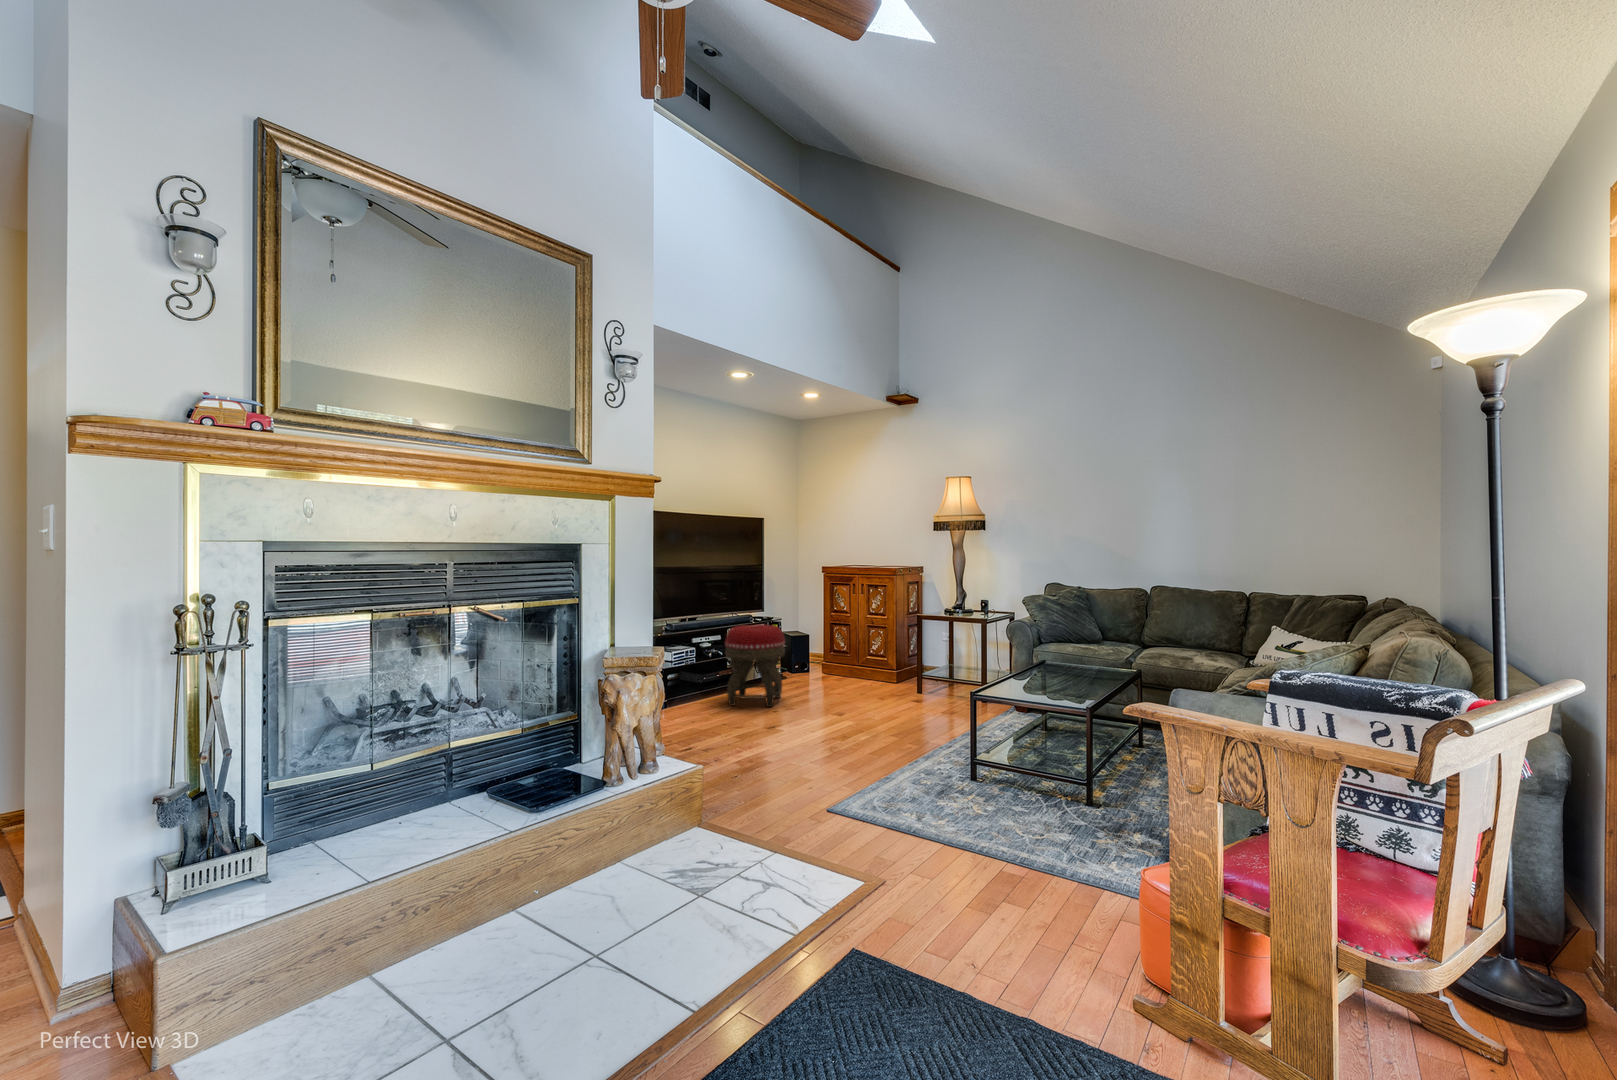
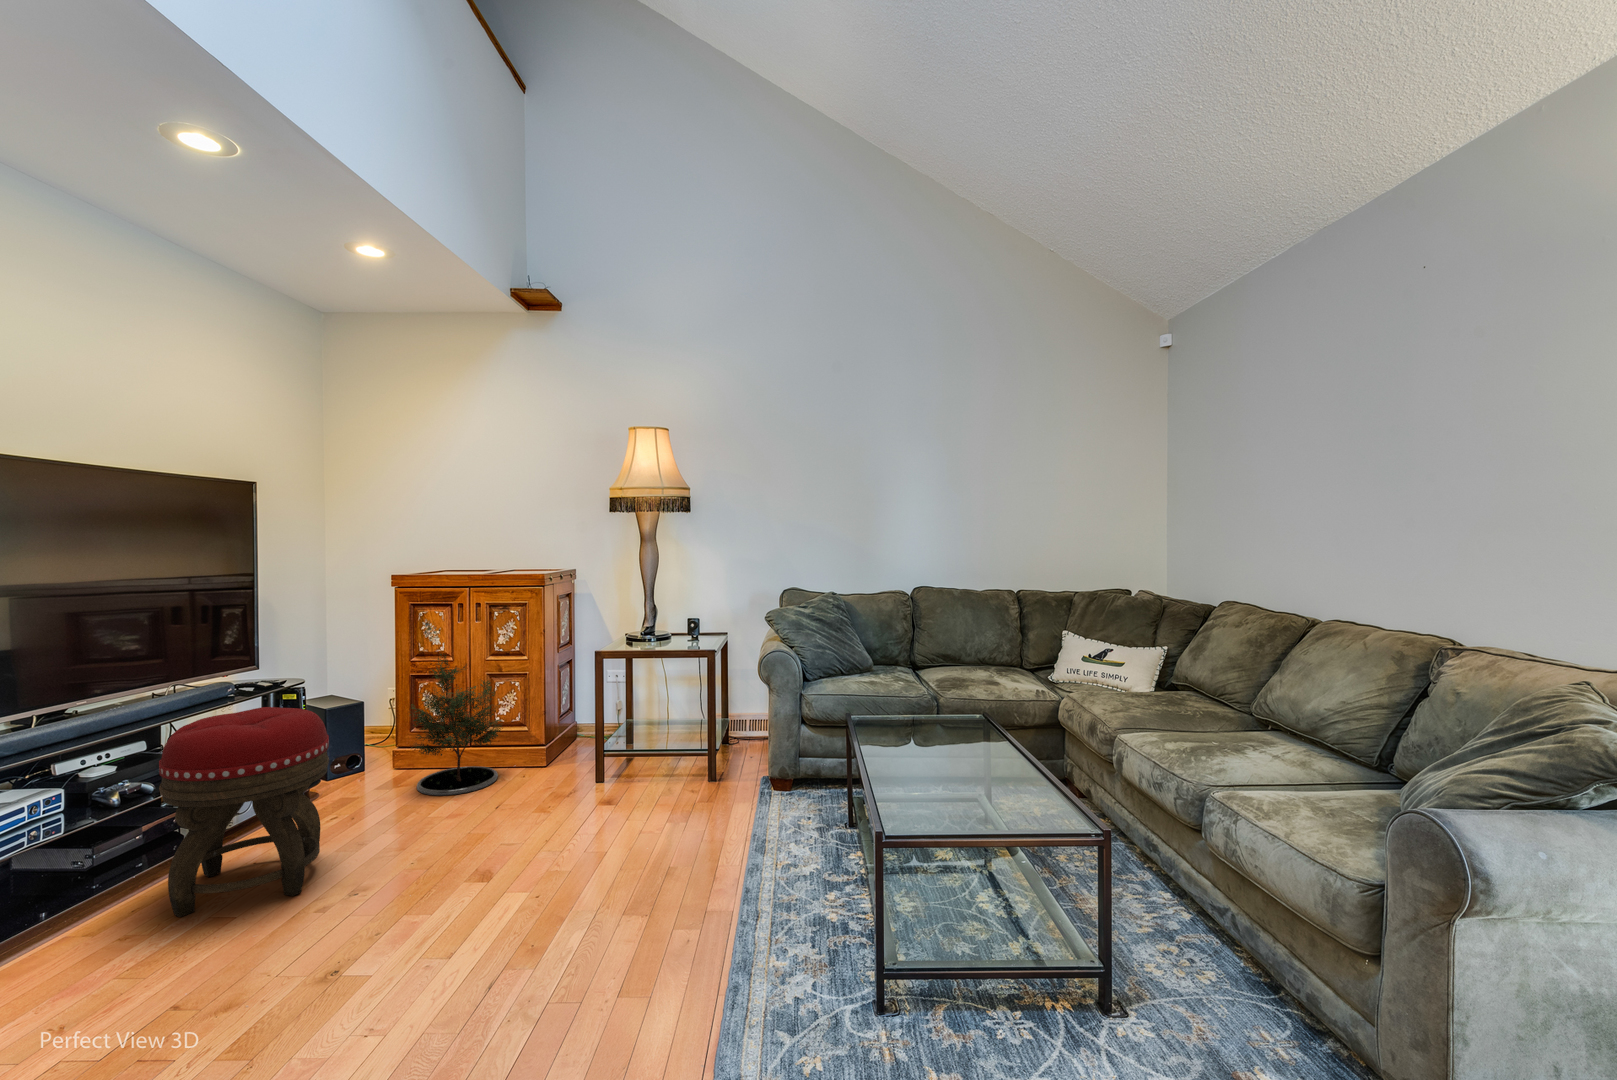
potted tree: none [824,609,874,687] -> present [410,653,501,795]

